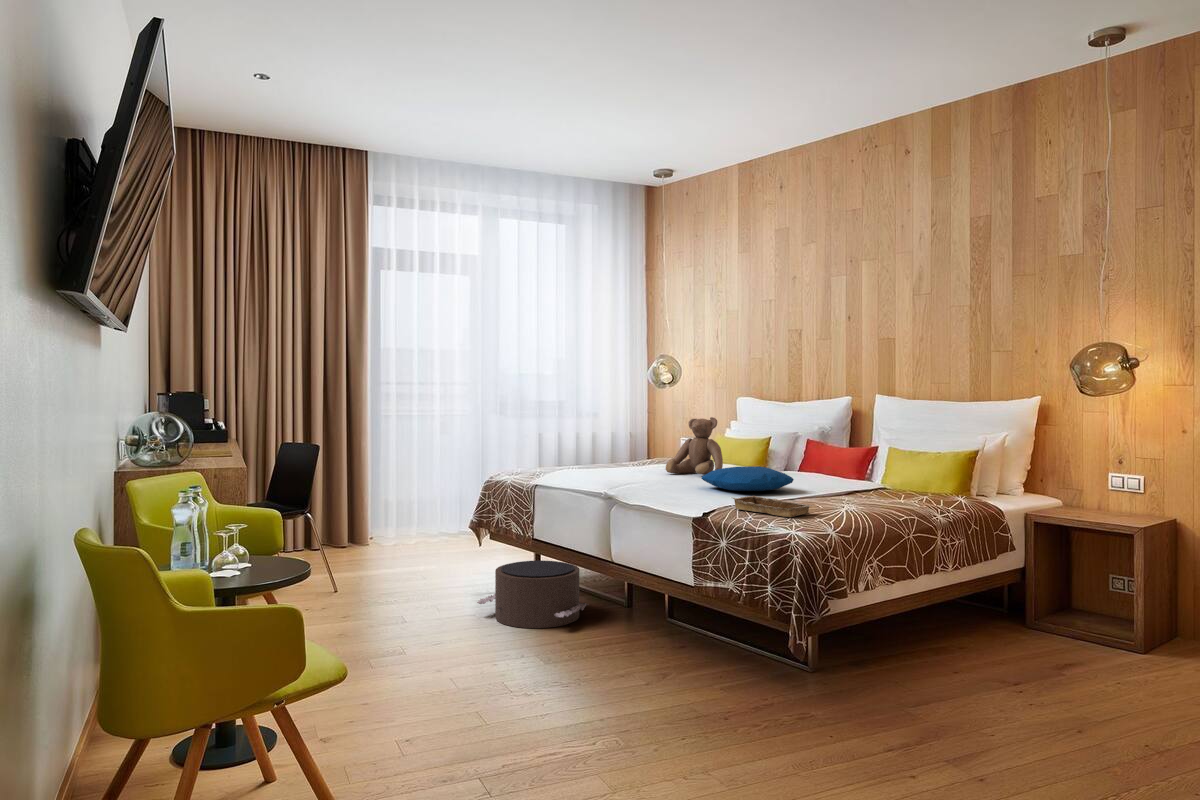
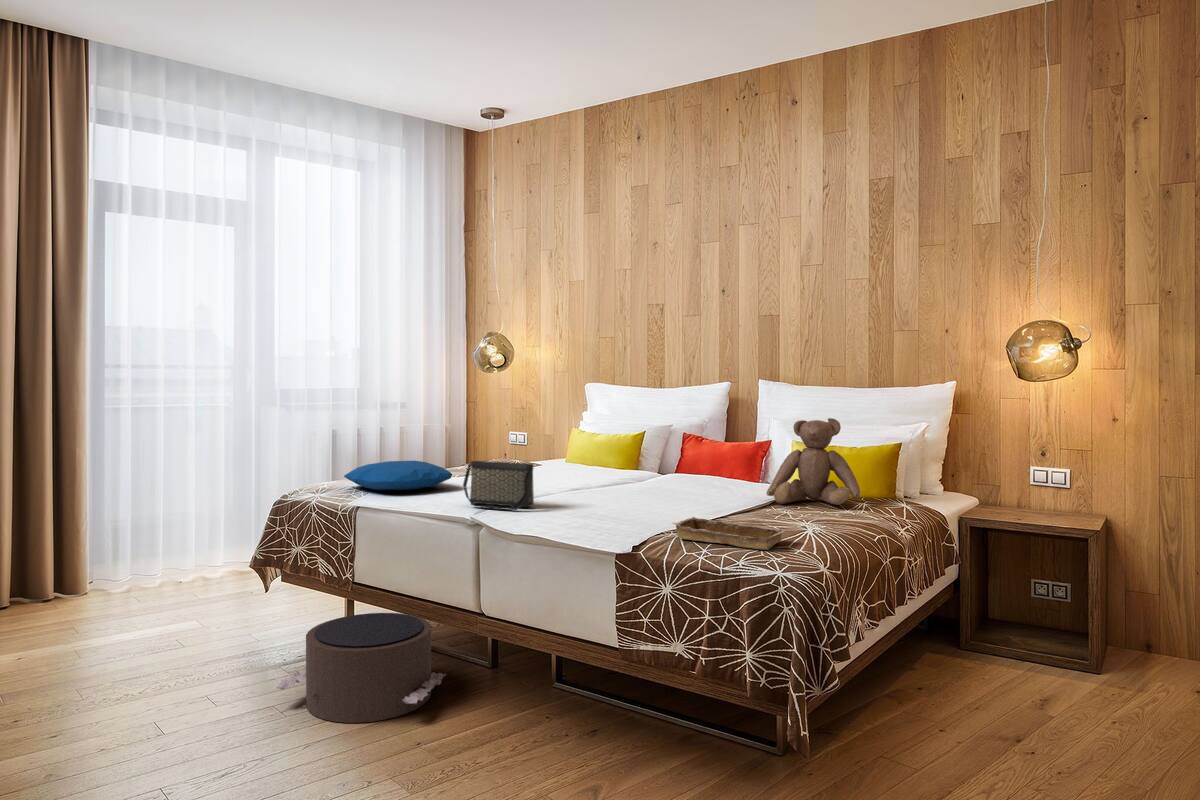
teddy bear: present [666,417,723,474] -> present [766,418,860,505]
handbag: none [606,454,655,490] -> present [463,461,534,510]
pillow: present [701,467,794,491] -> present [344,461,452,491]

